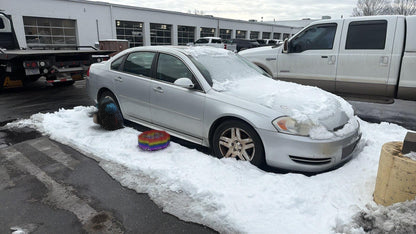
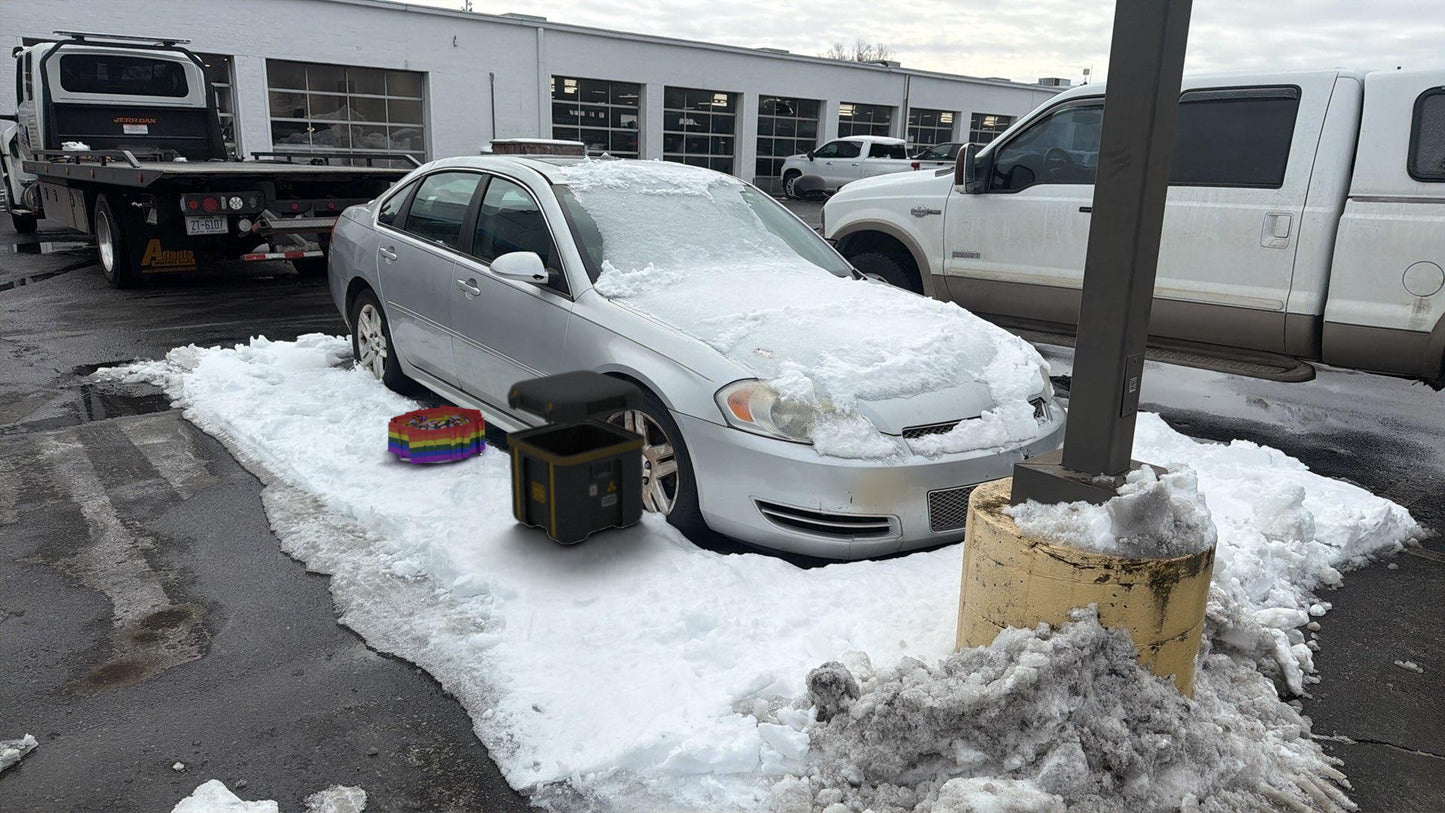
backpack: present [93,97,124,130] -> none [305,302,396,402]
toolbox: none [198,116,243,175] -> present [507,370,646,545]

